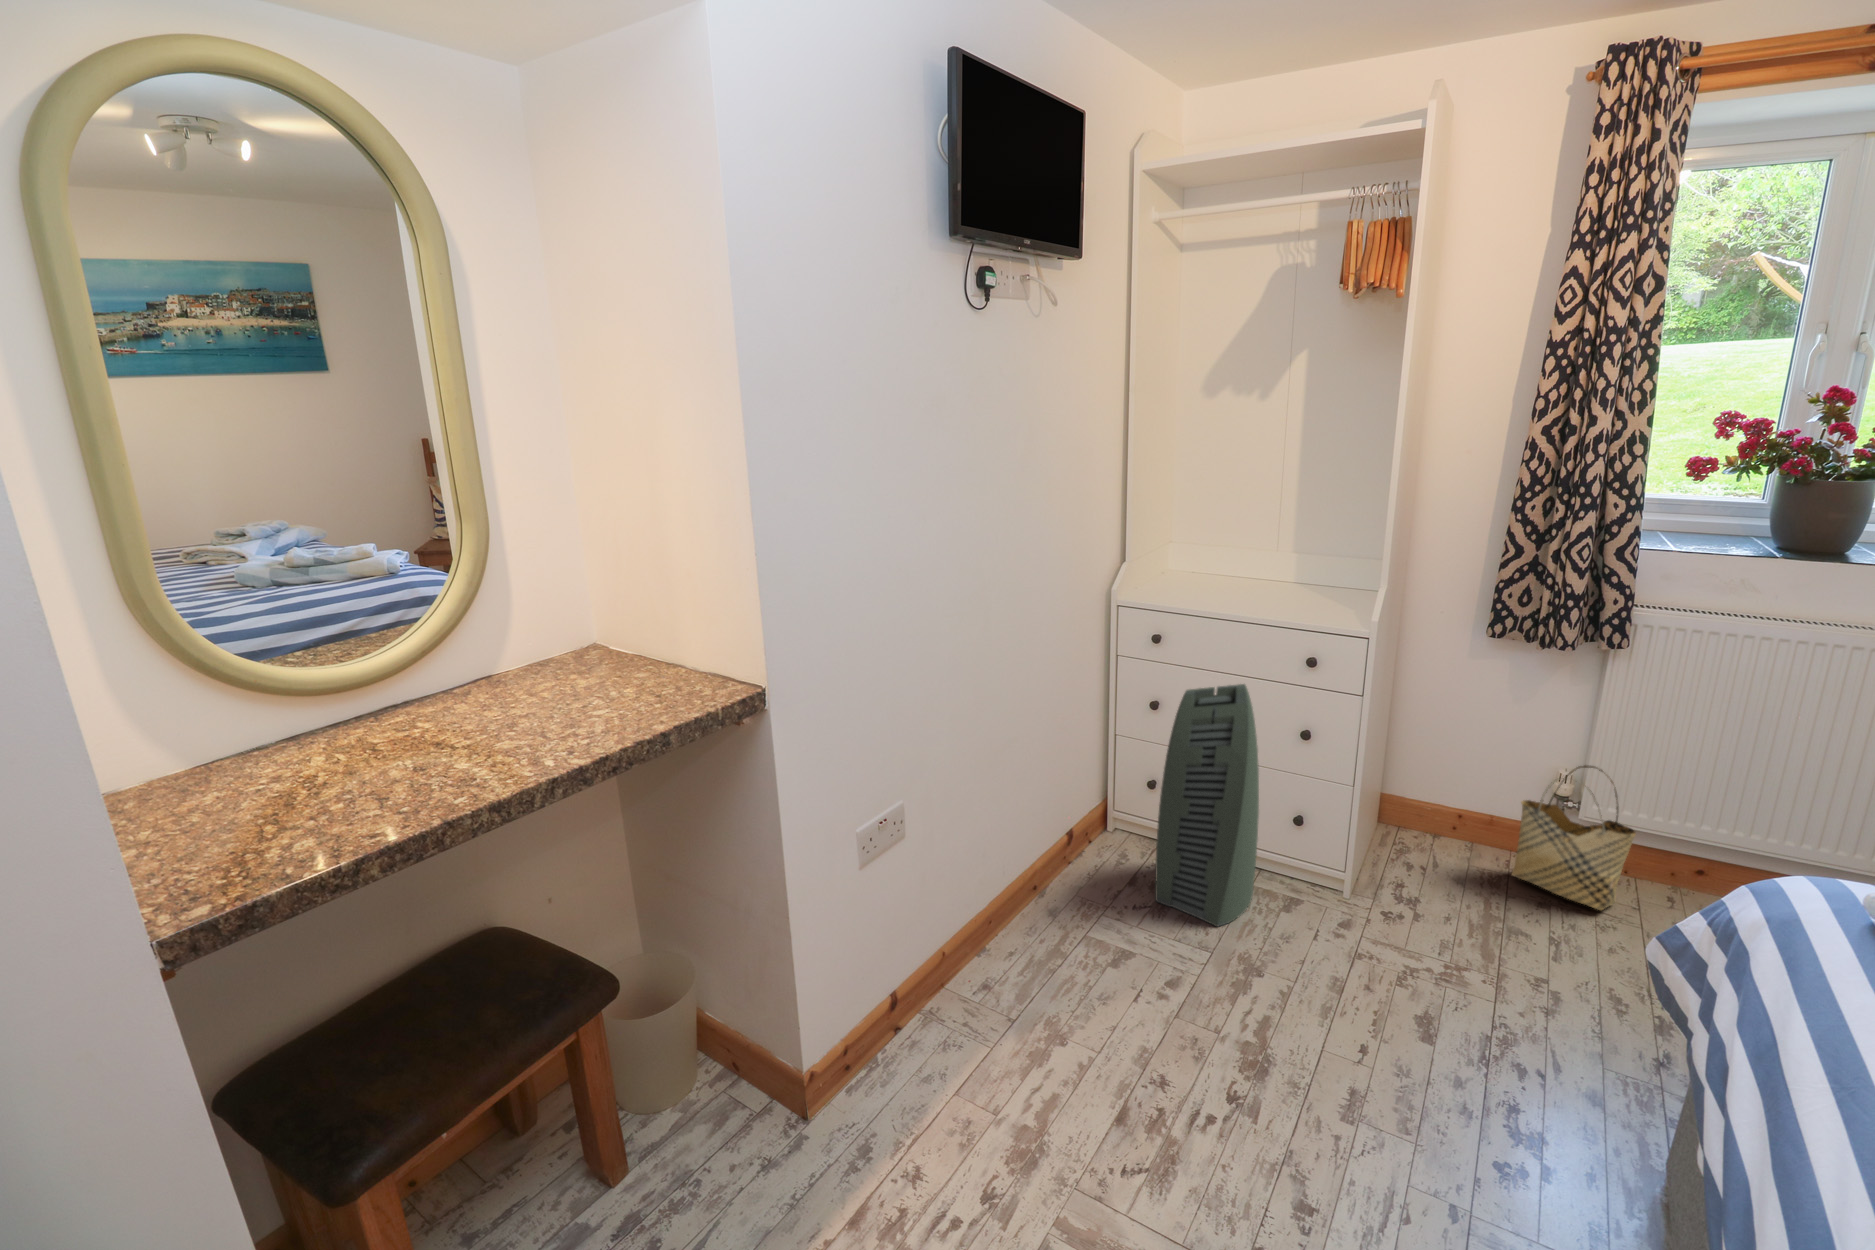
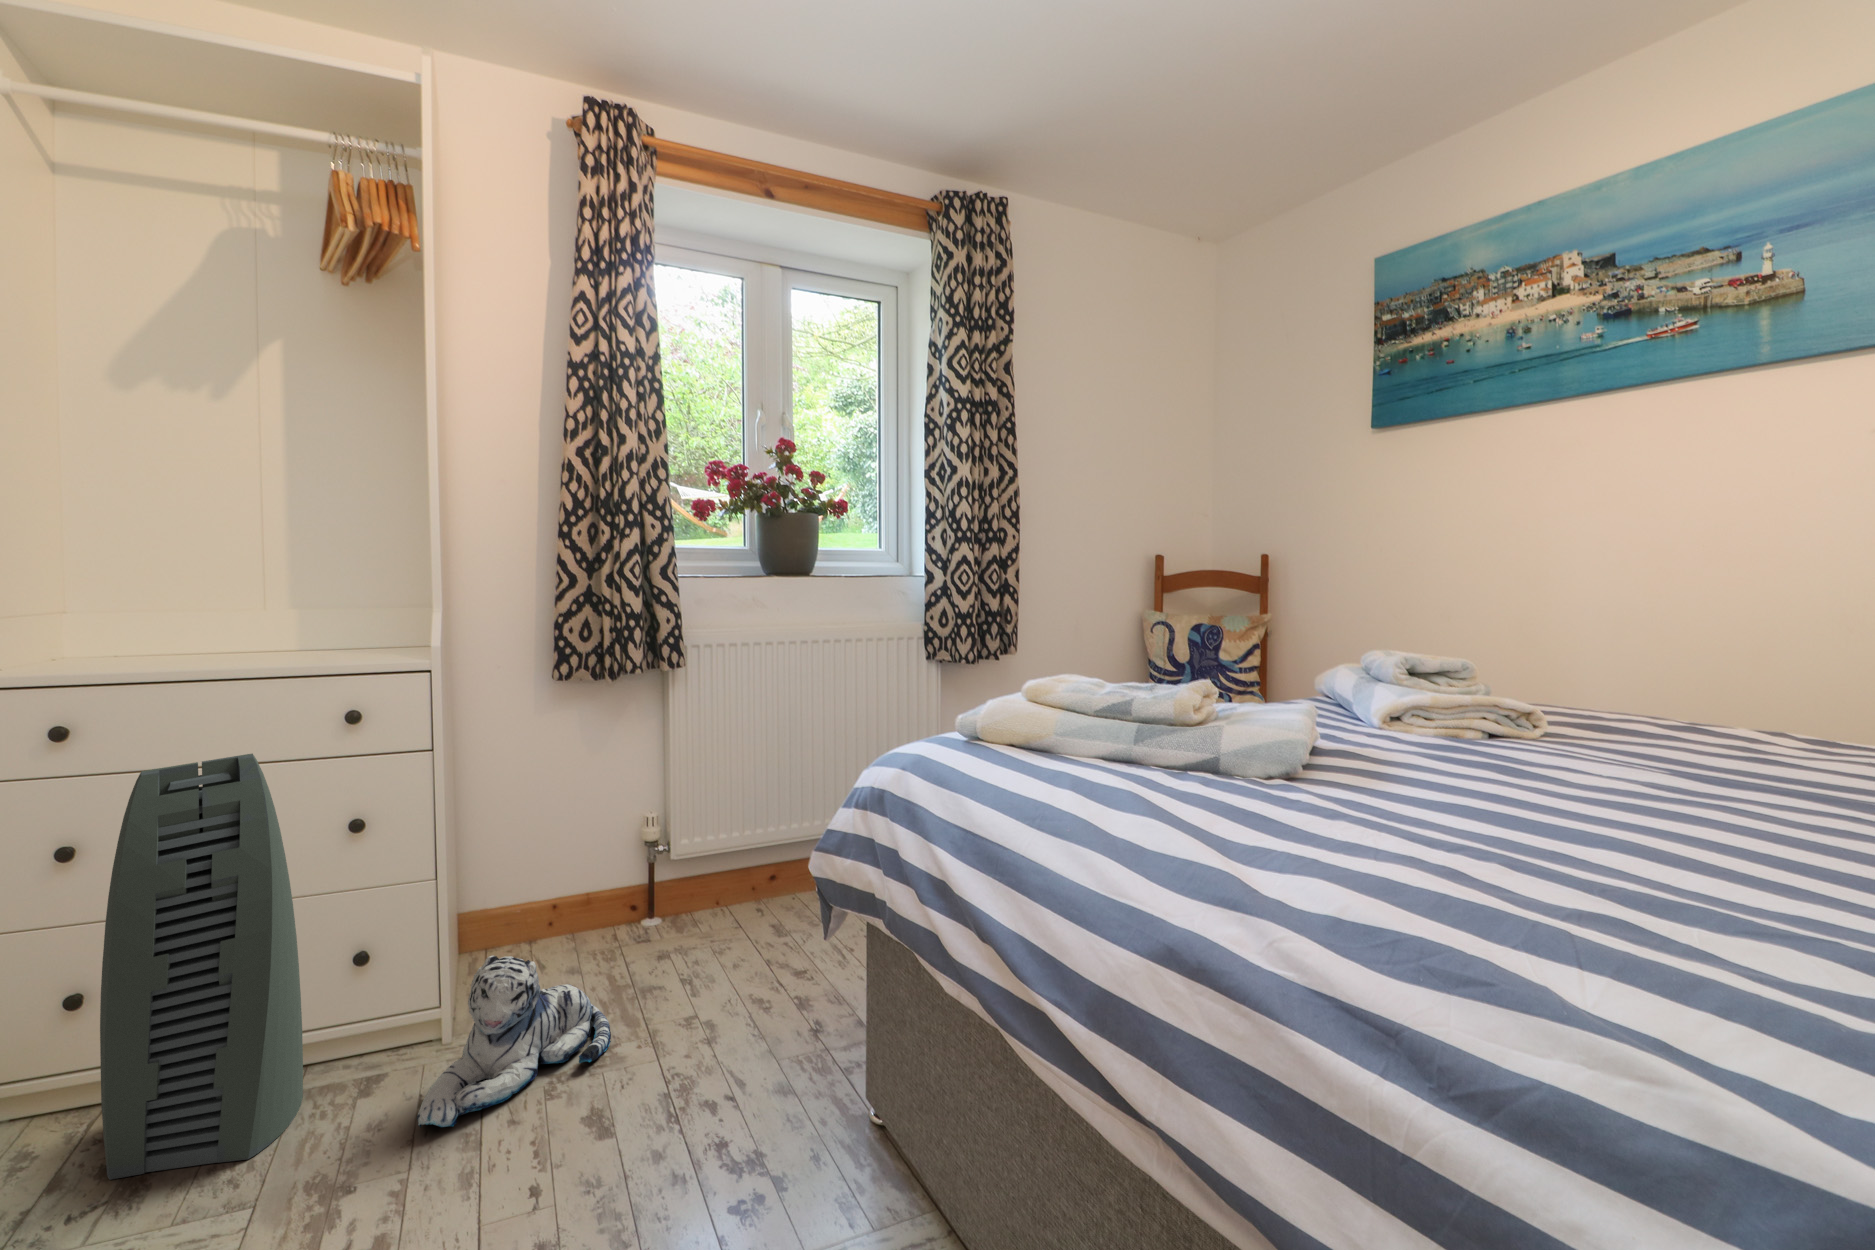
woven basket: present [1512,765,1636,910] -> none [617,797,724,943]
plush toy: none [1308,869,1468,975] -> present [417,956,611,1127]

